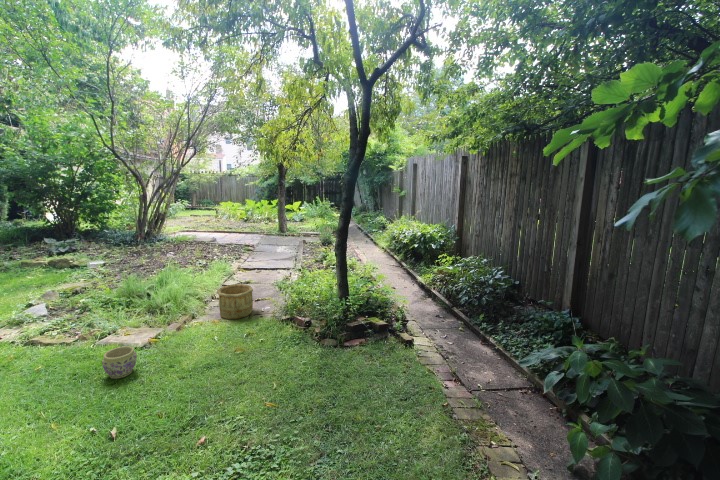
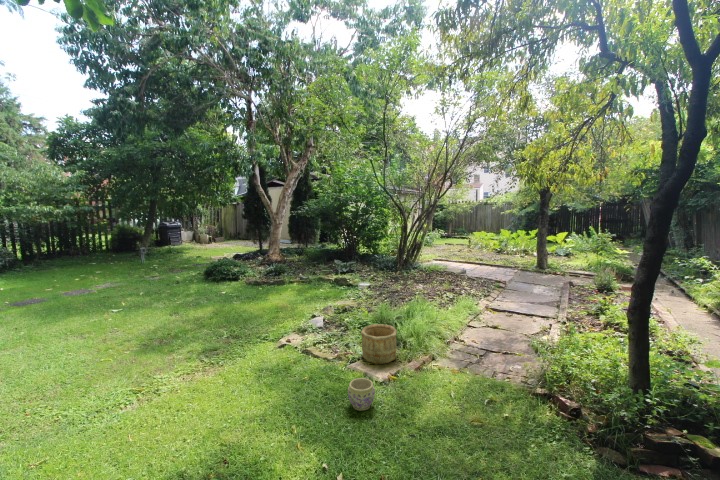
wooden bucket: present [218,284,253,319] -> present [361,324,397,364]

